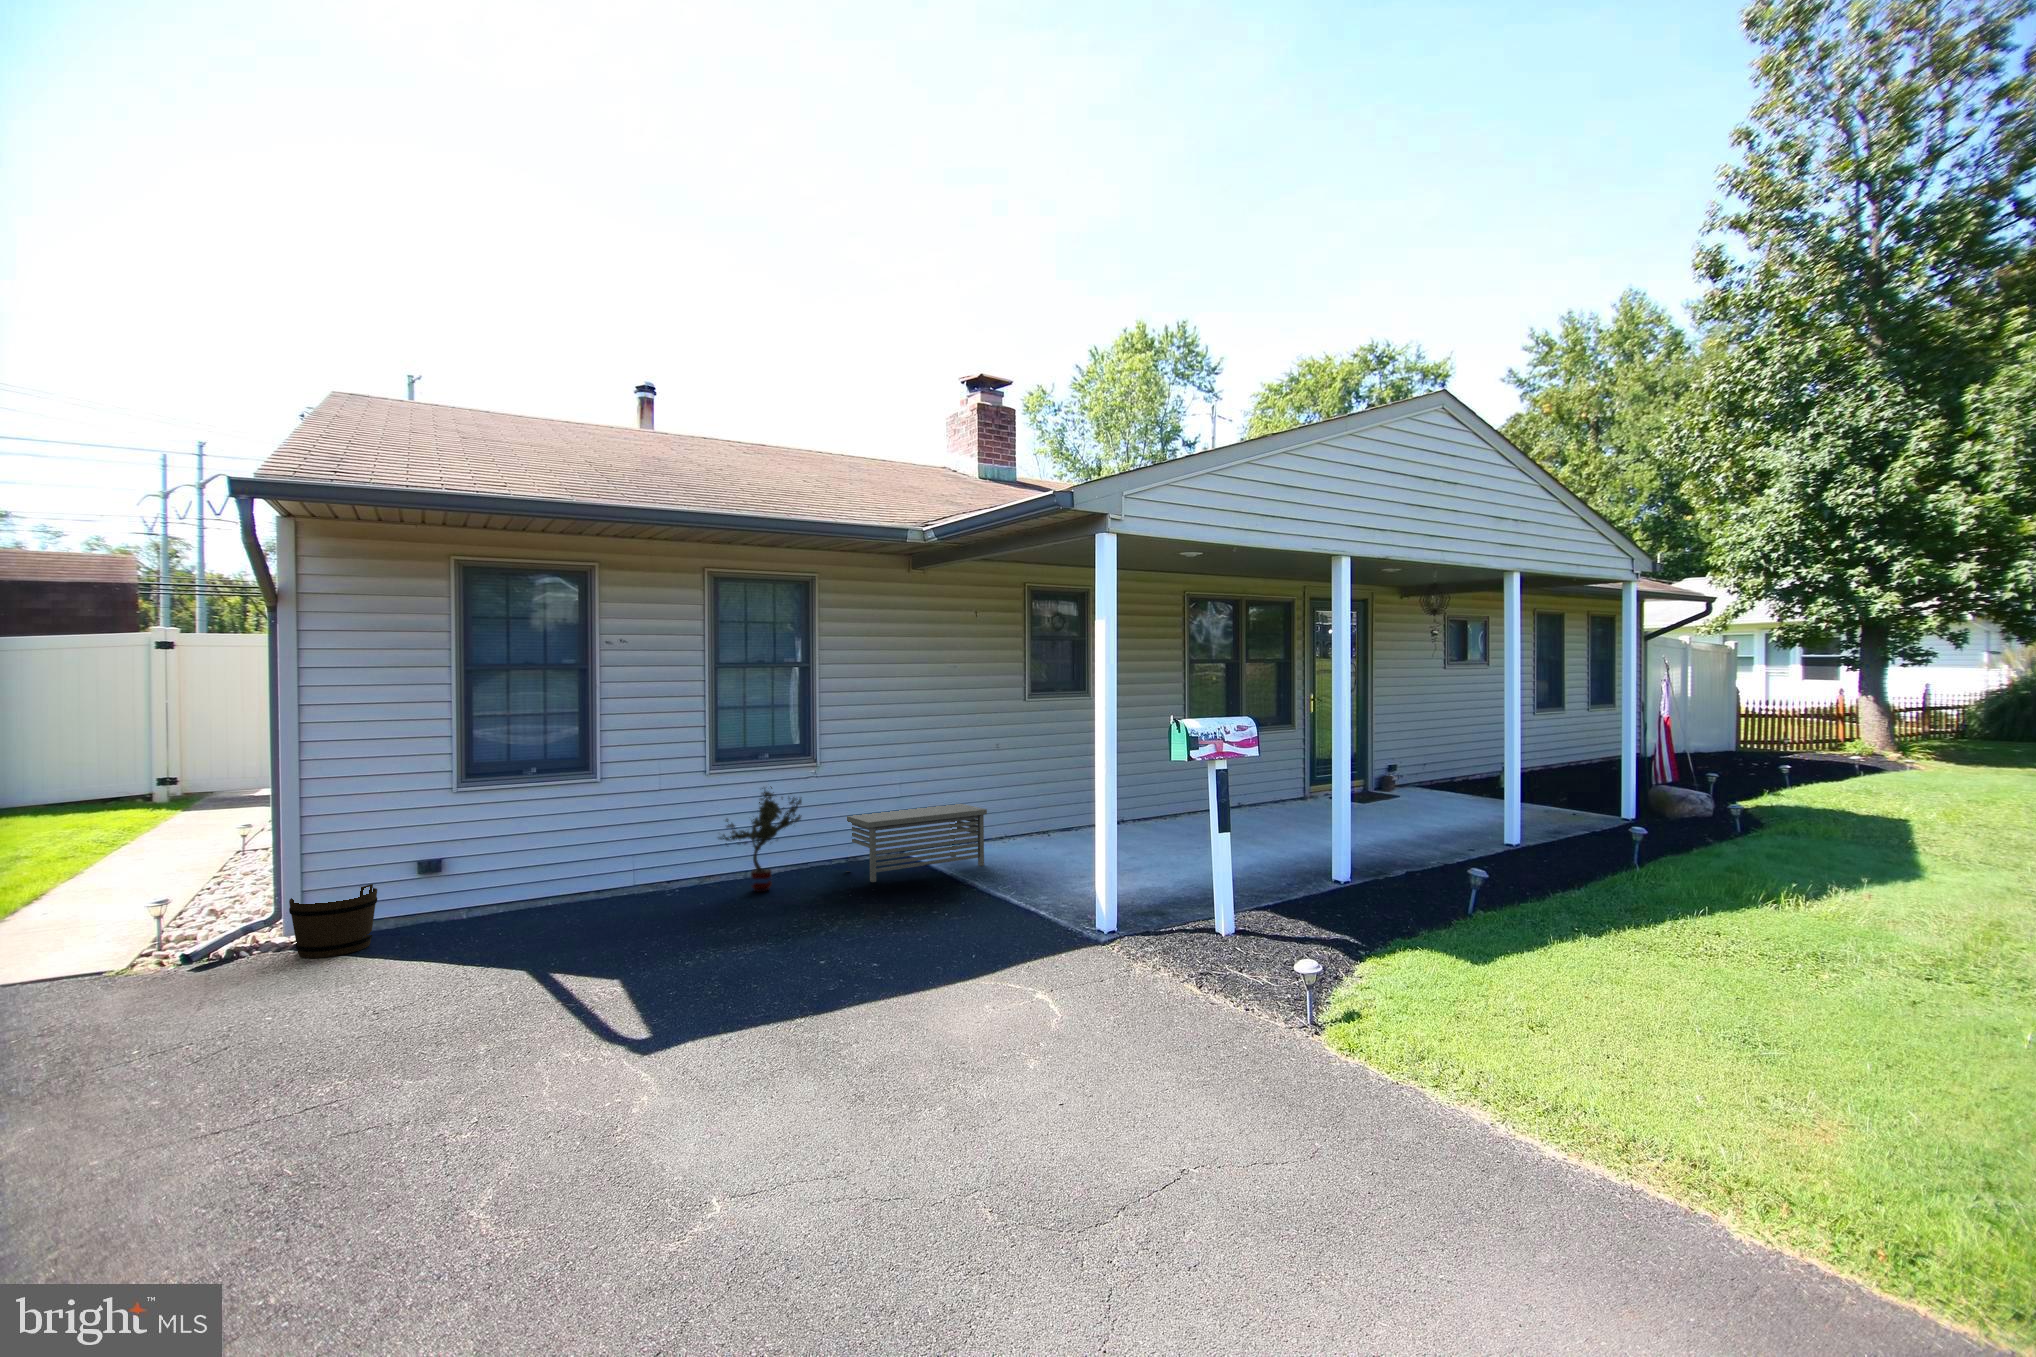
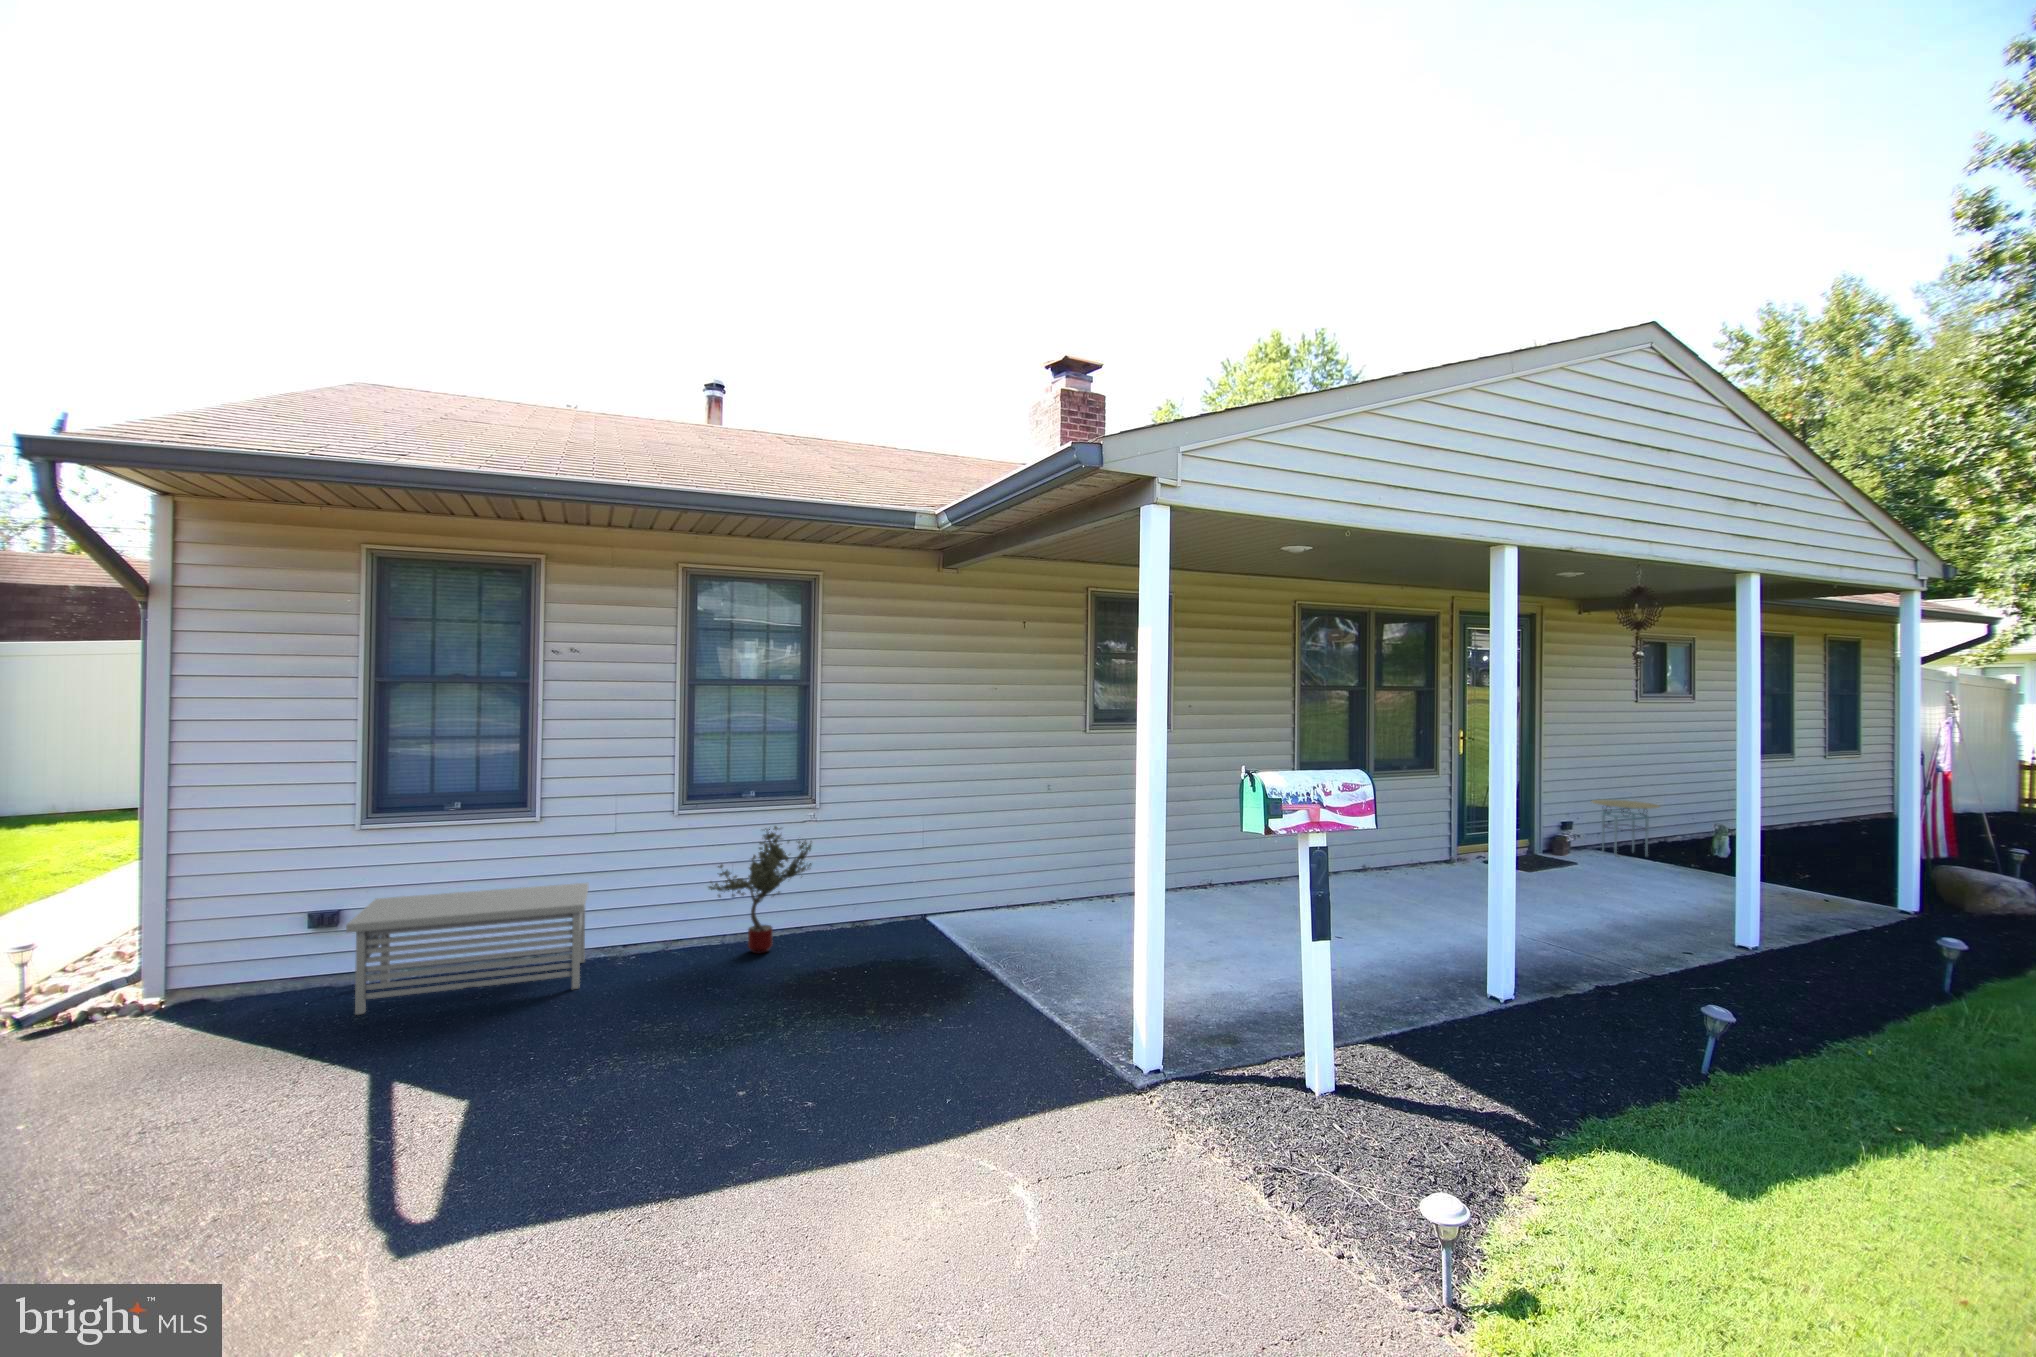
side table: none [1417,751,1469,796] -> present [1592,799,1660,855]
storage bench: present [847,804,987,882] -> present [346,883,588,1015]
bucket: present [289,884,377,958] -> none [183,927,295,1021]

